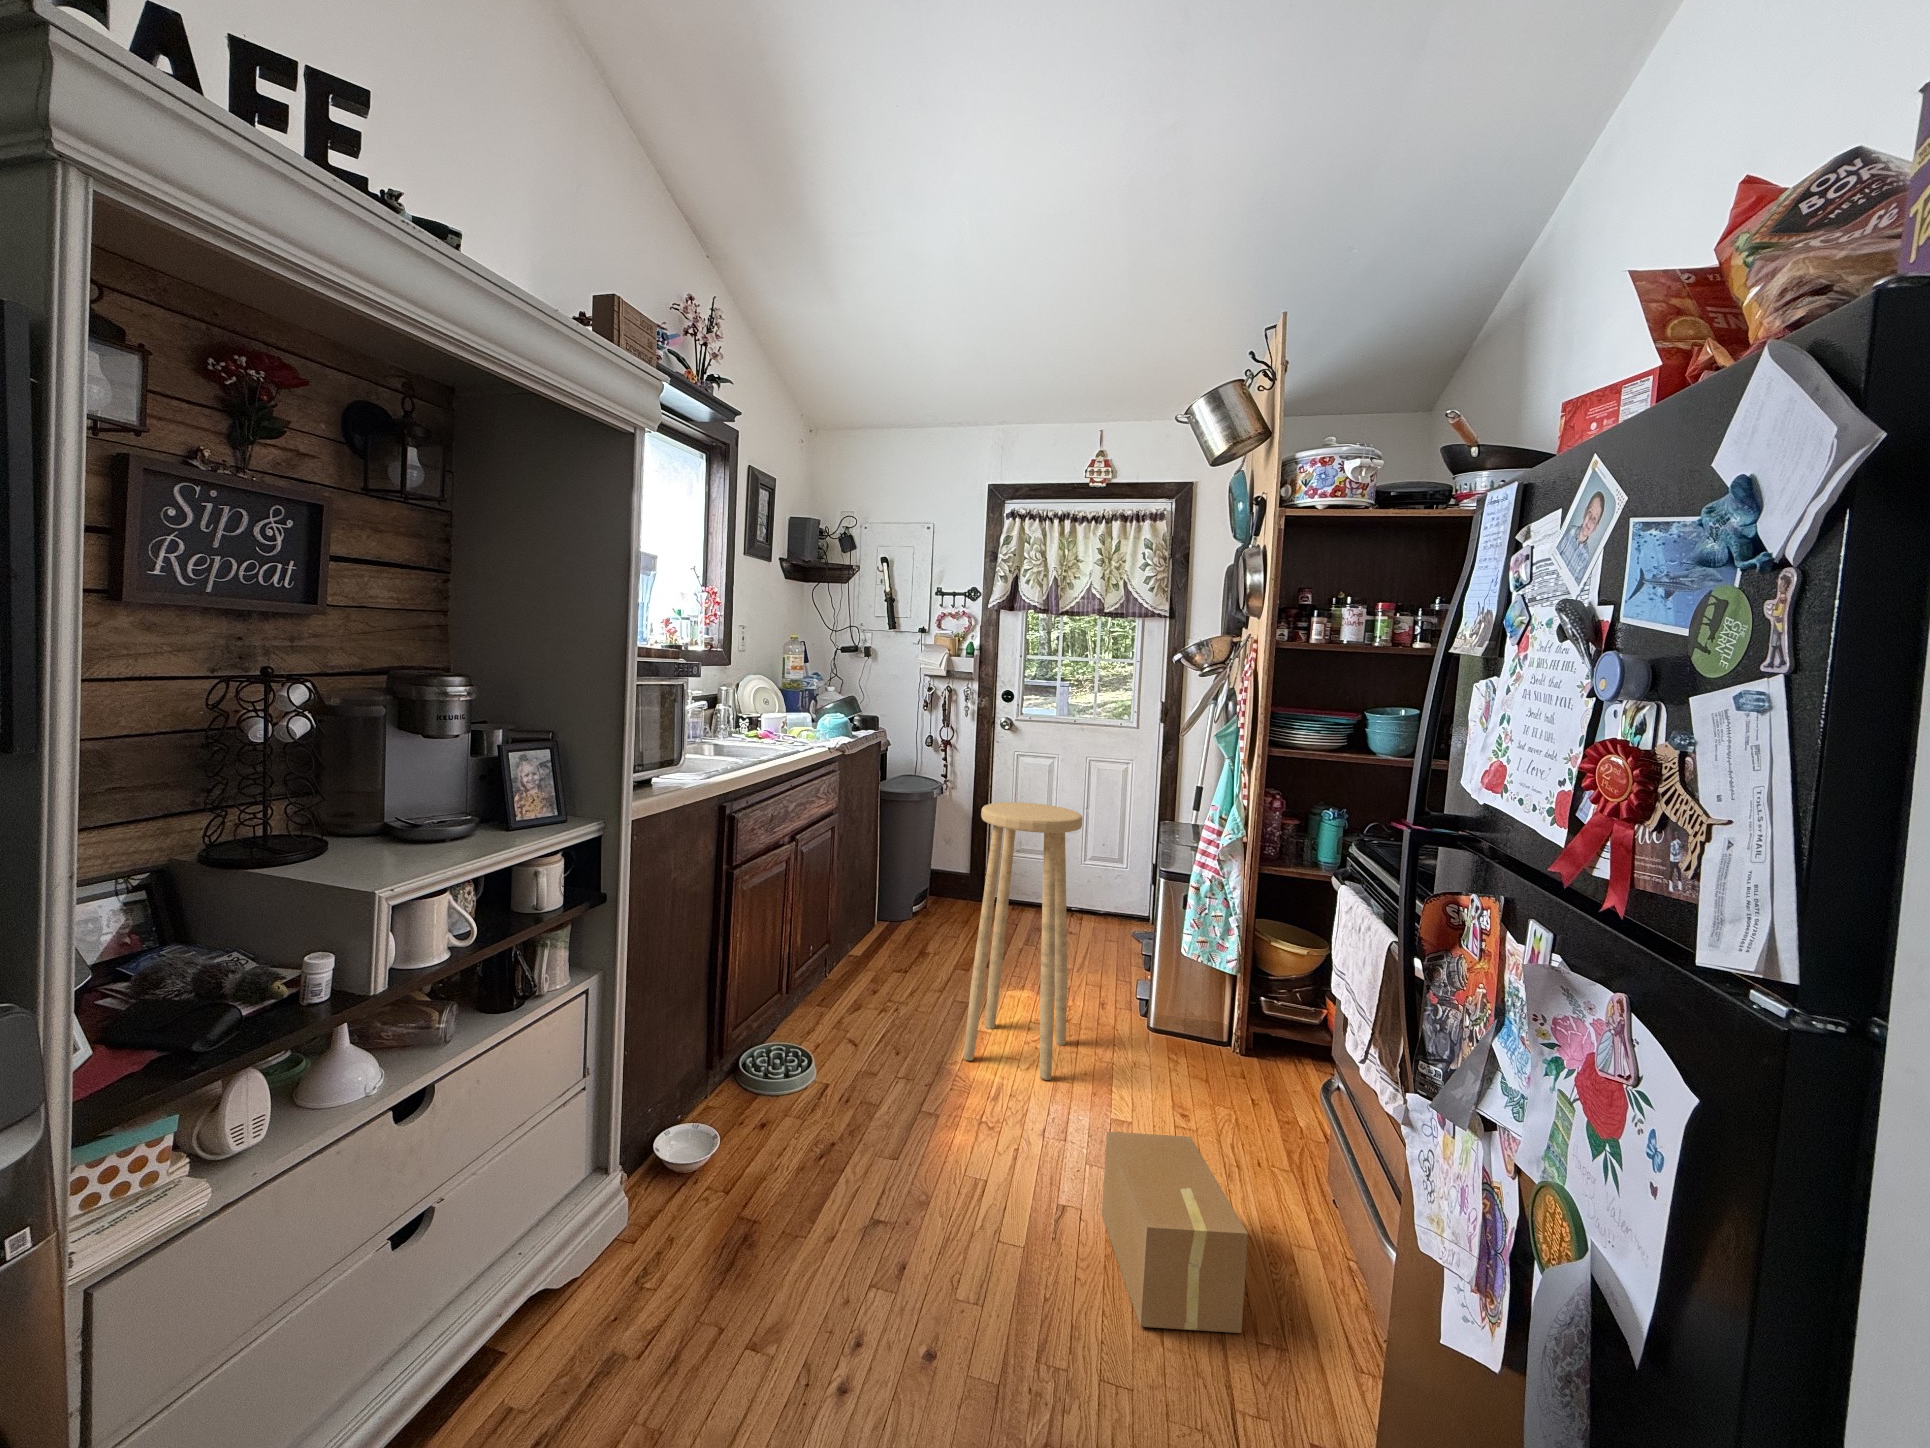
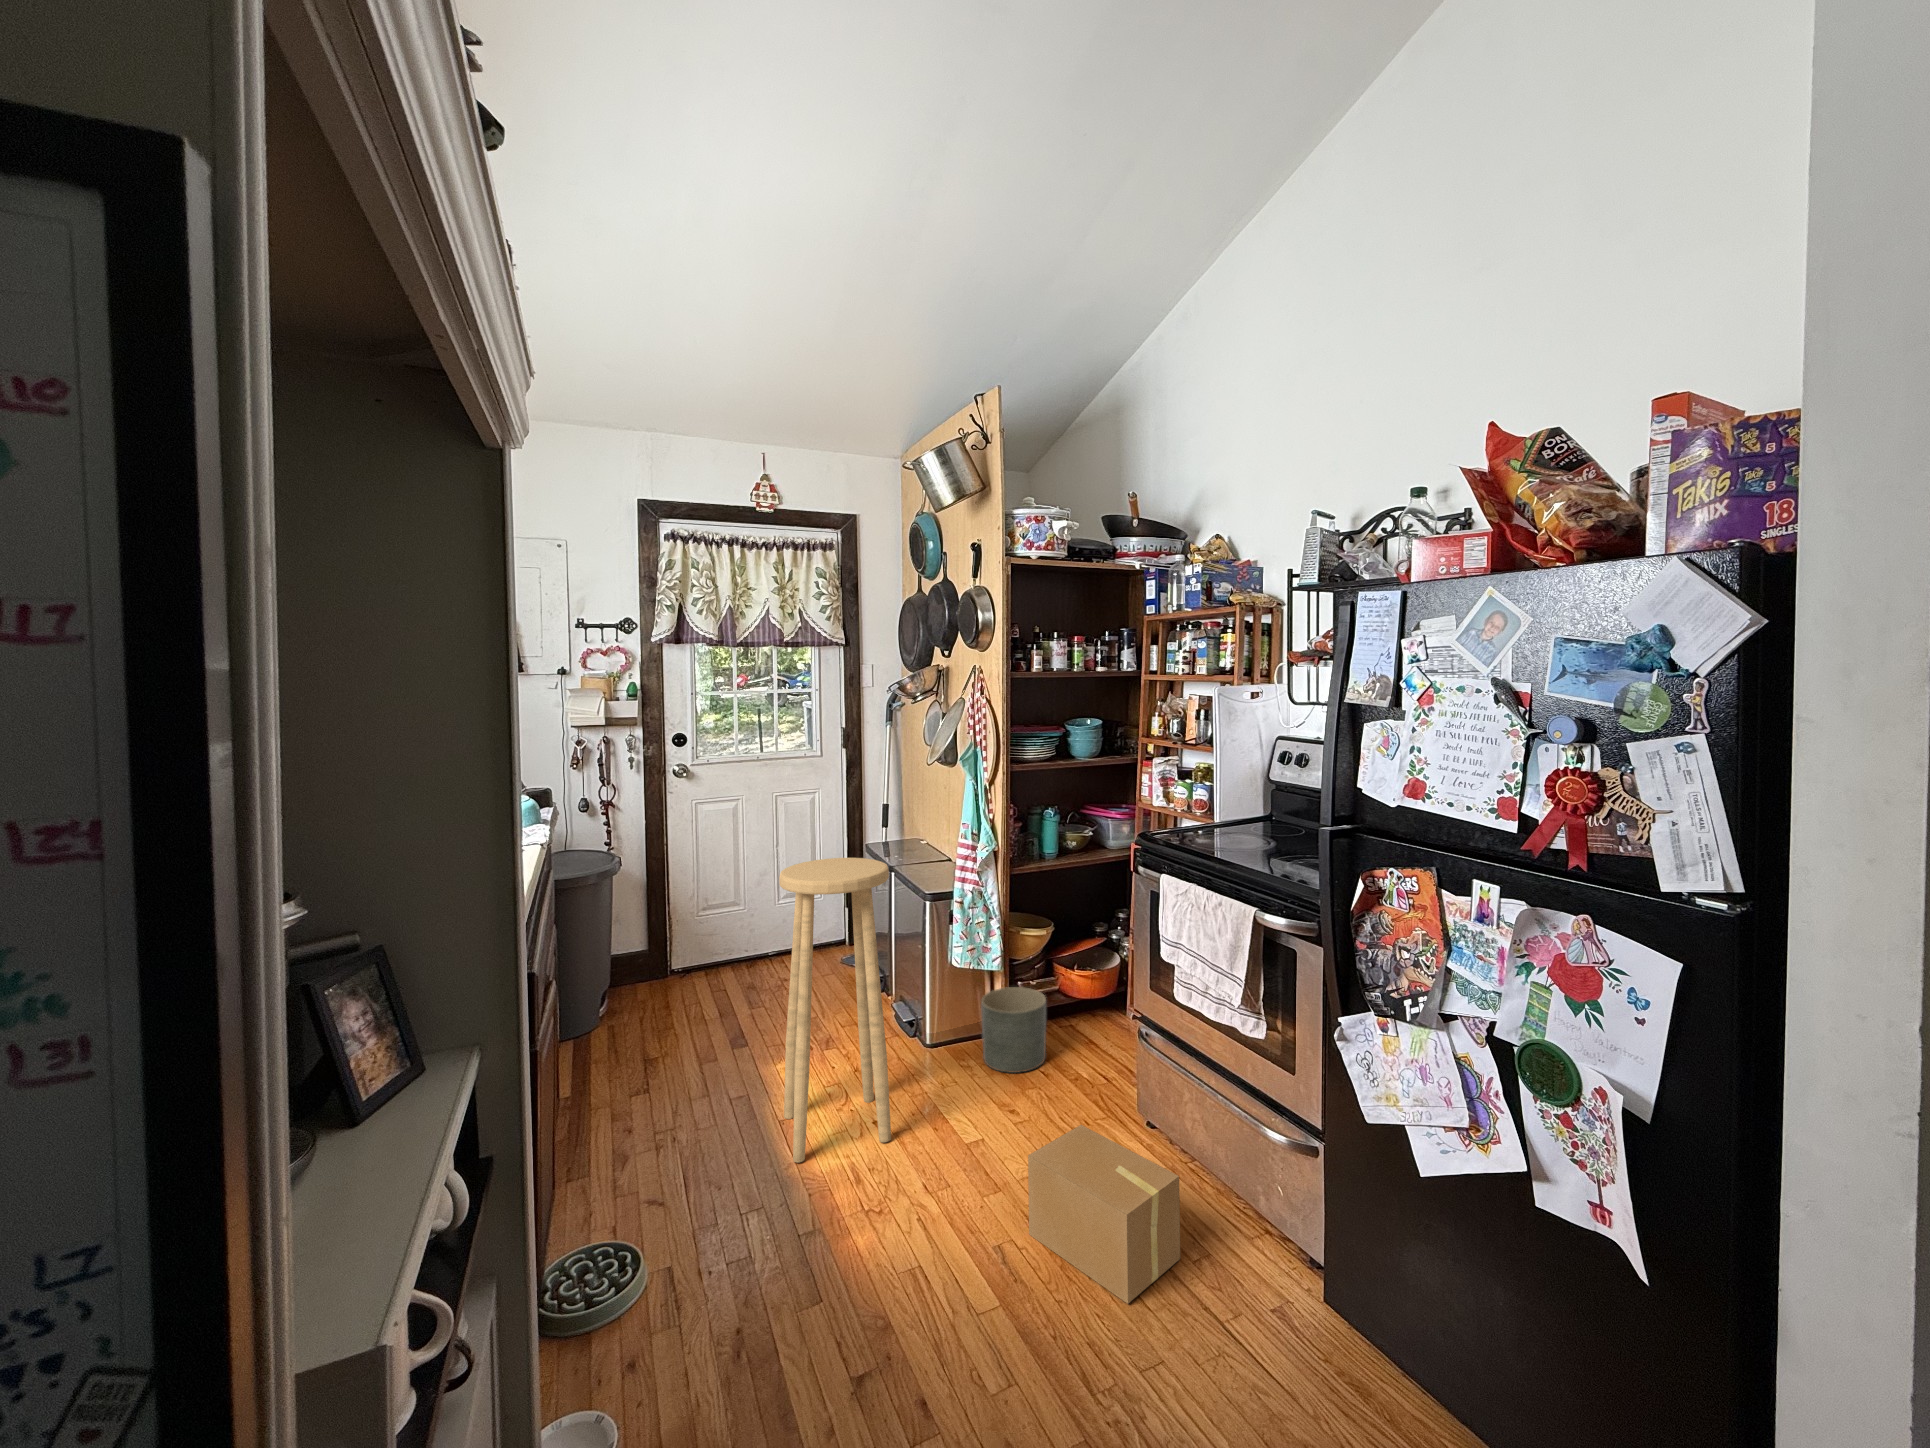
planter: none [1196,991,1278,1090] -> present [981,987,1046,1073]

